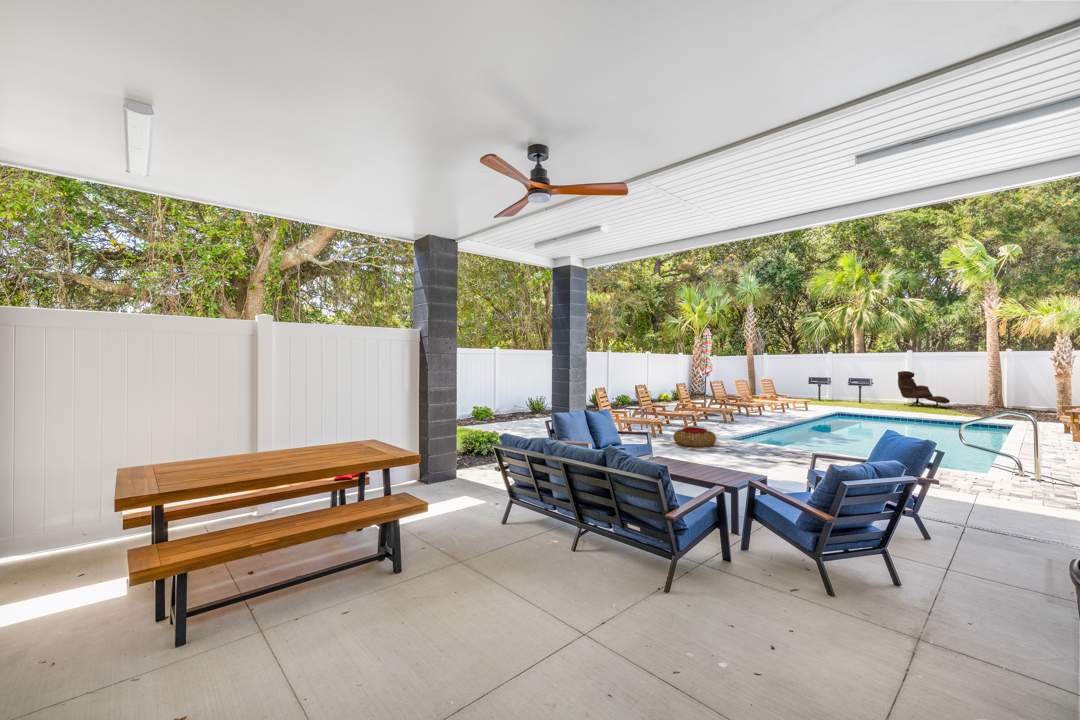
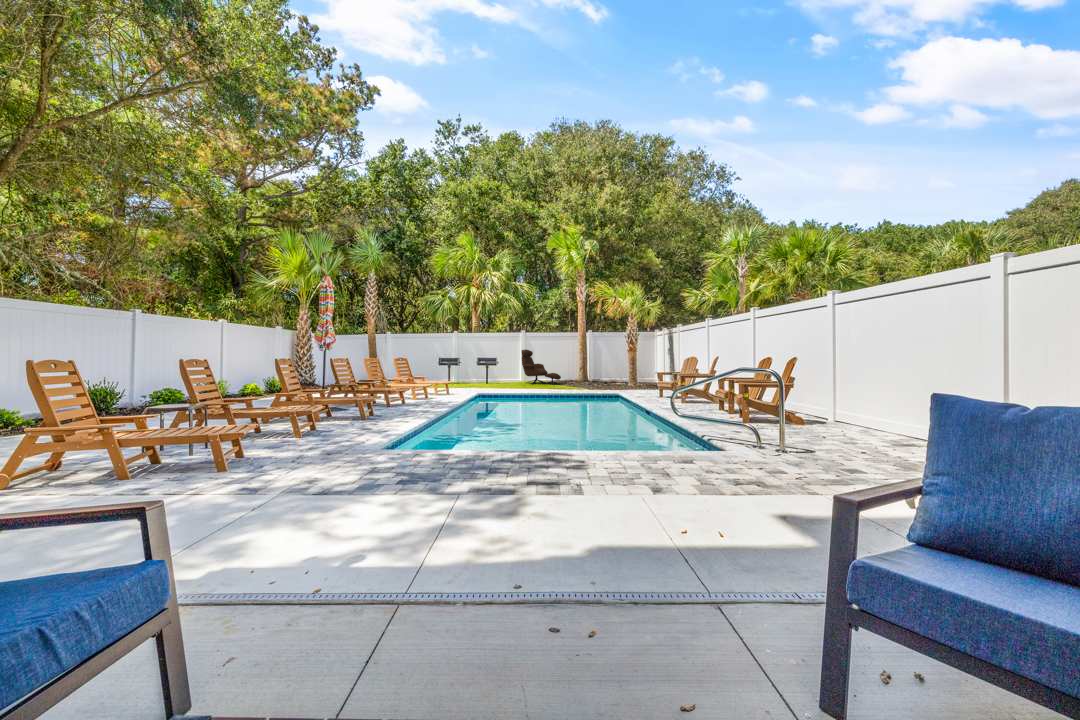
pouf: present [673,428,716,447] -> none [273,437,368,482]

